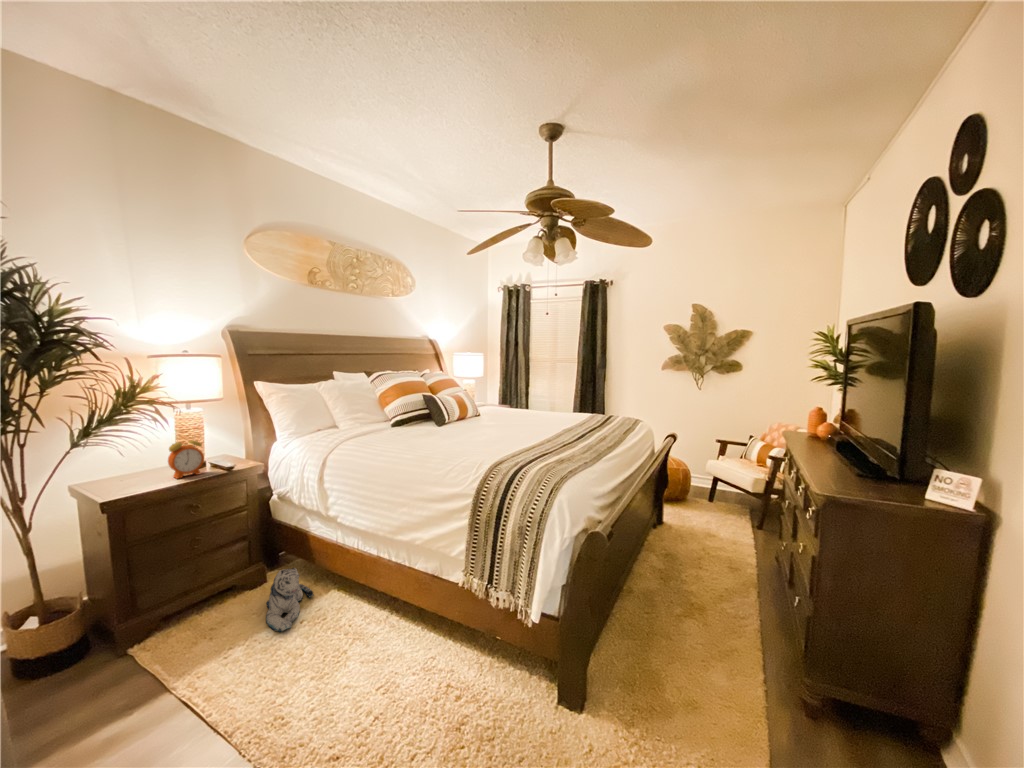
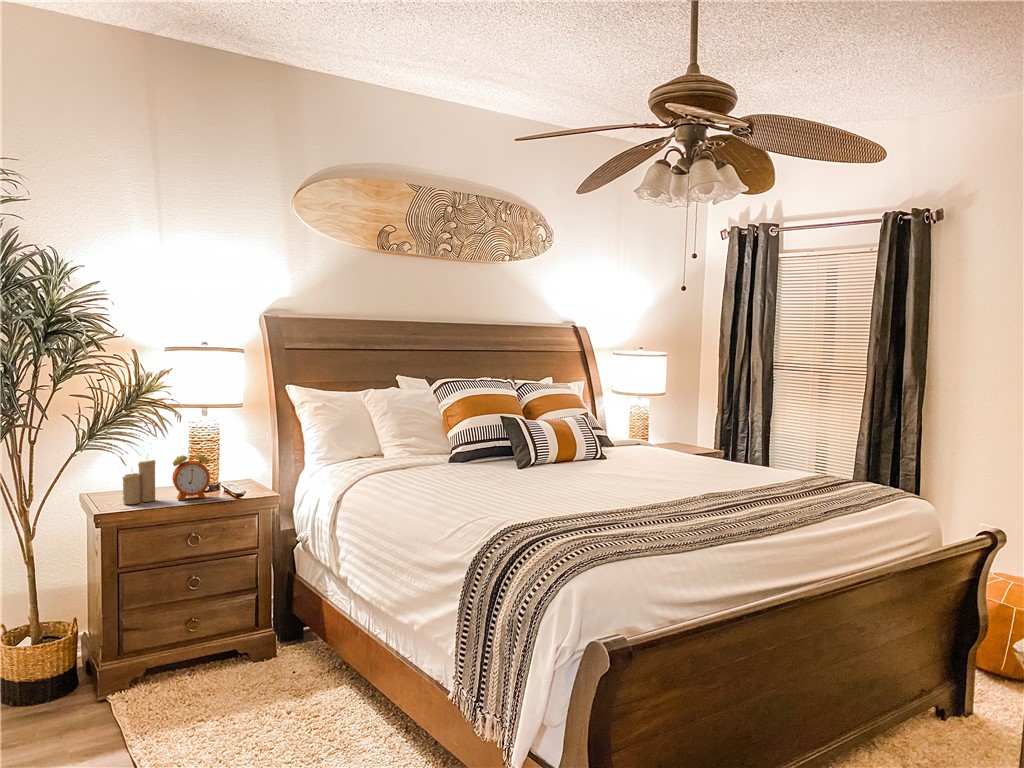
candle: none [120,445,153,489] -> present [123,455,155,504]
plush toy: present [266,568,313,632] -> none [252,639,320,718]

